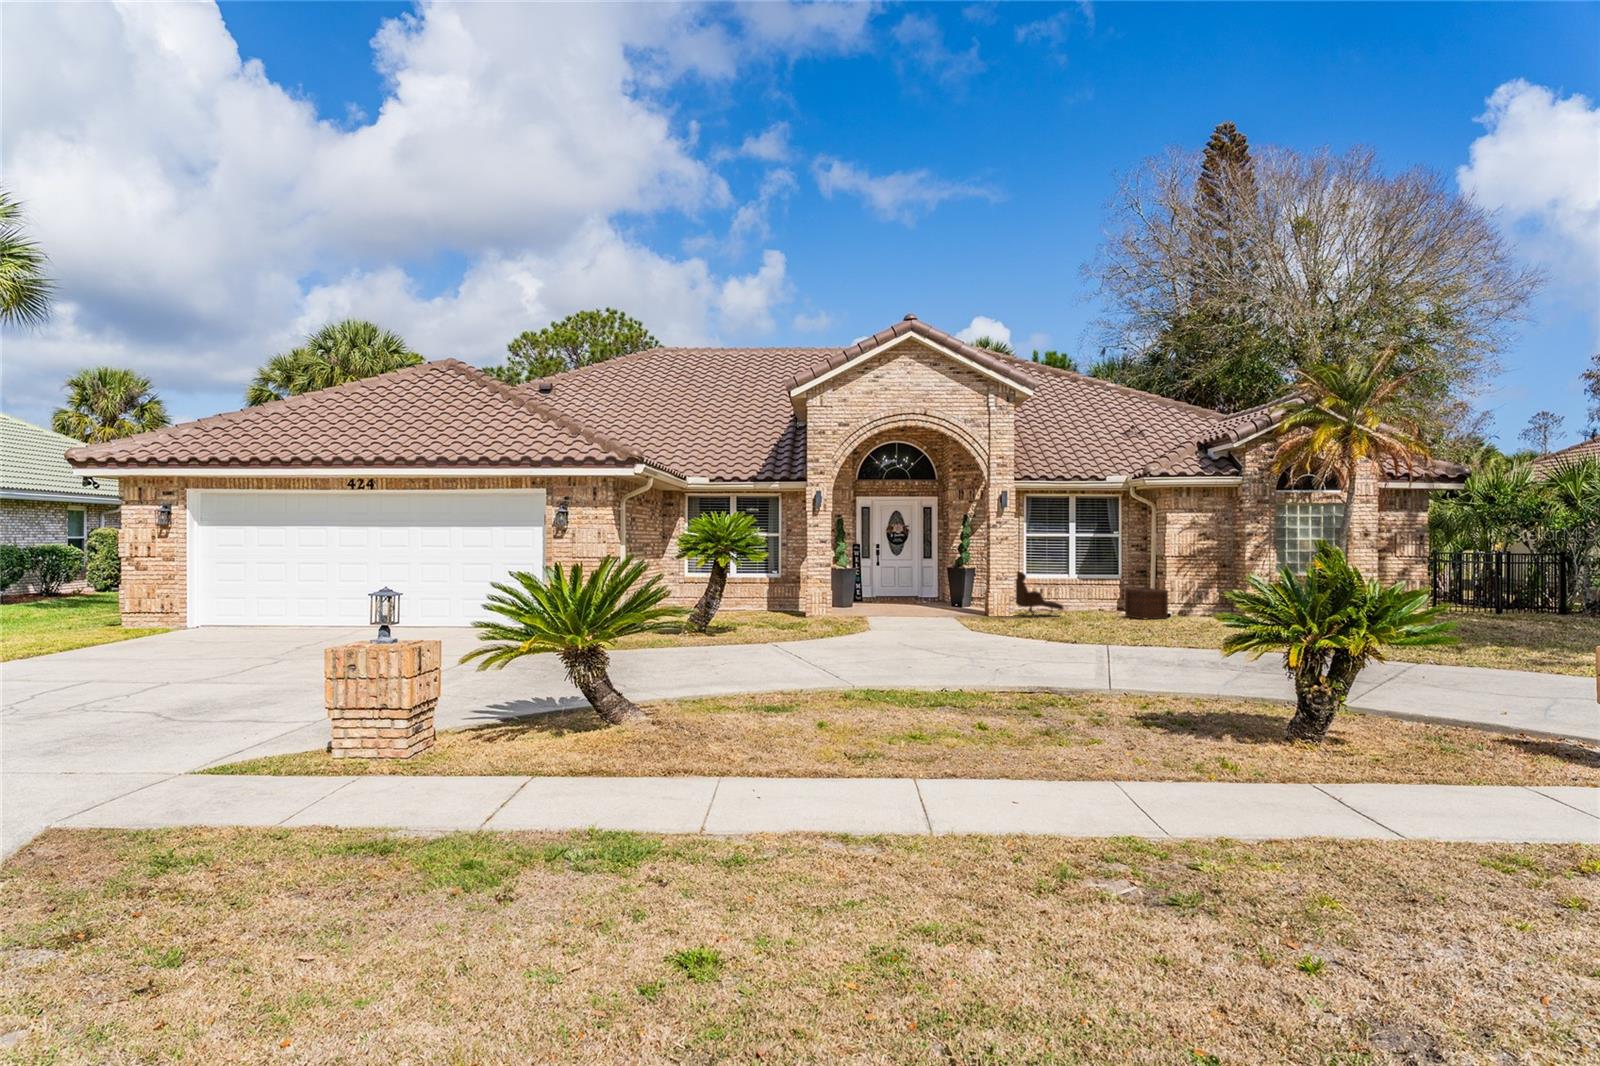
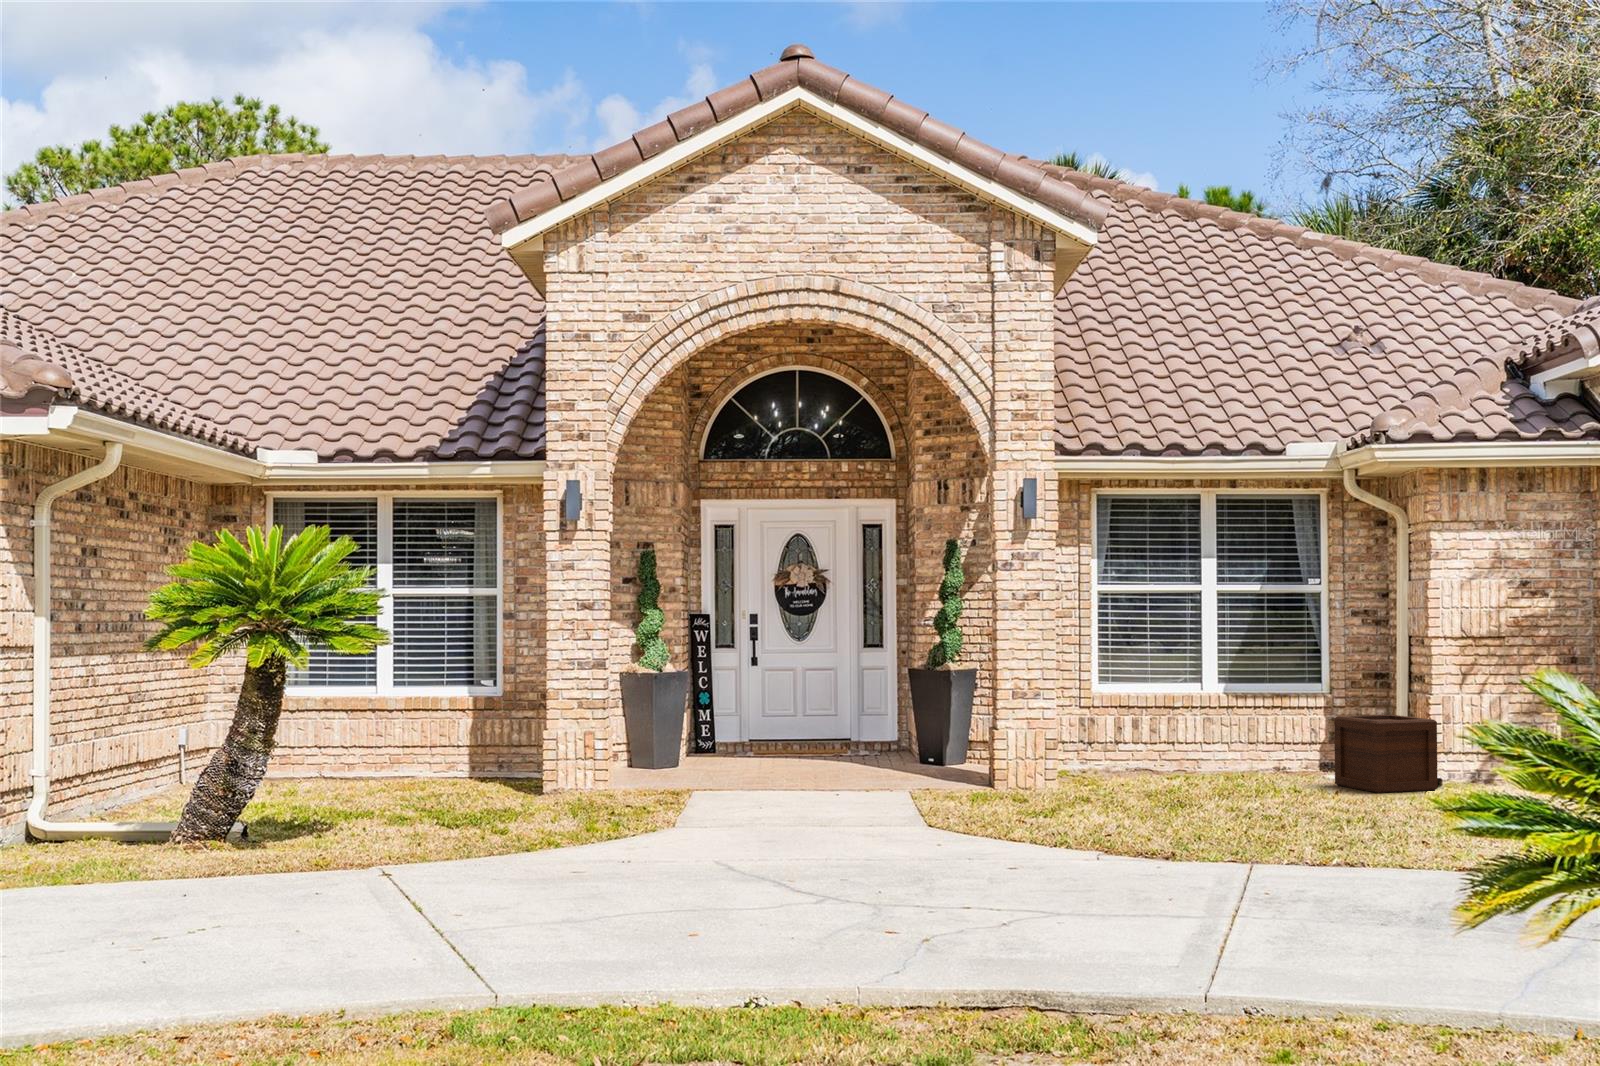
lounge chair: present [1016,572,1064,617] -> none [1055,675,1186,791]

